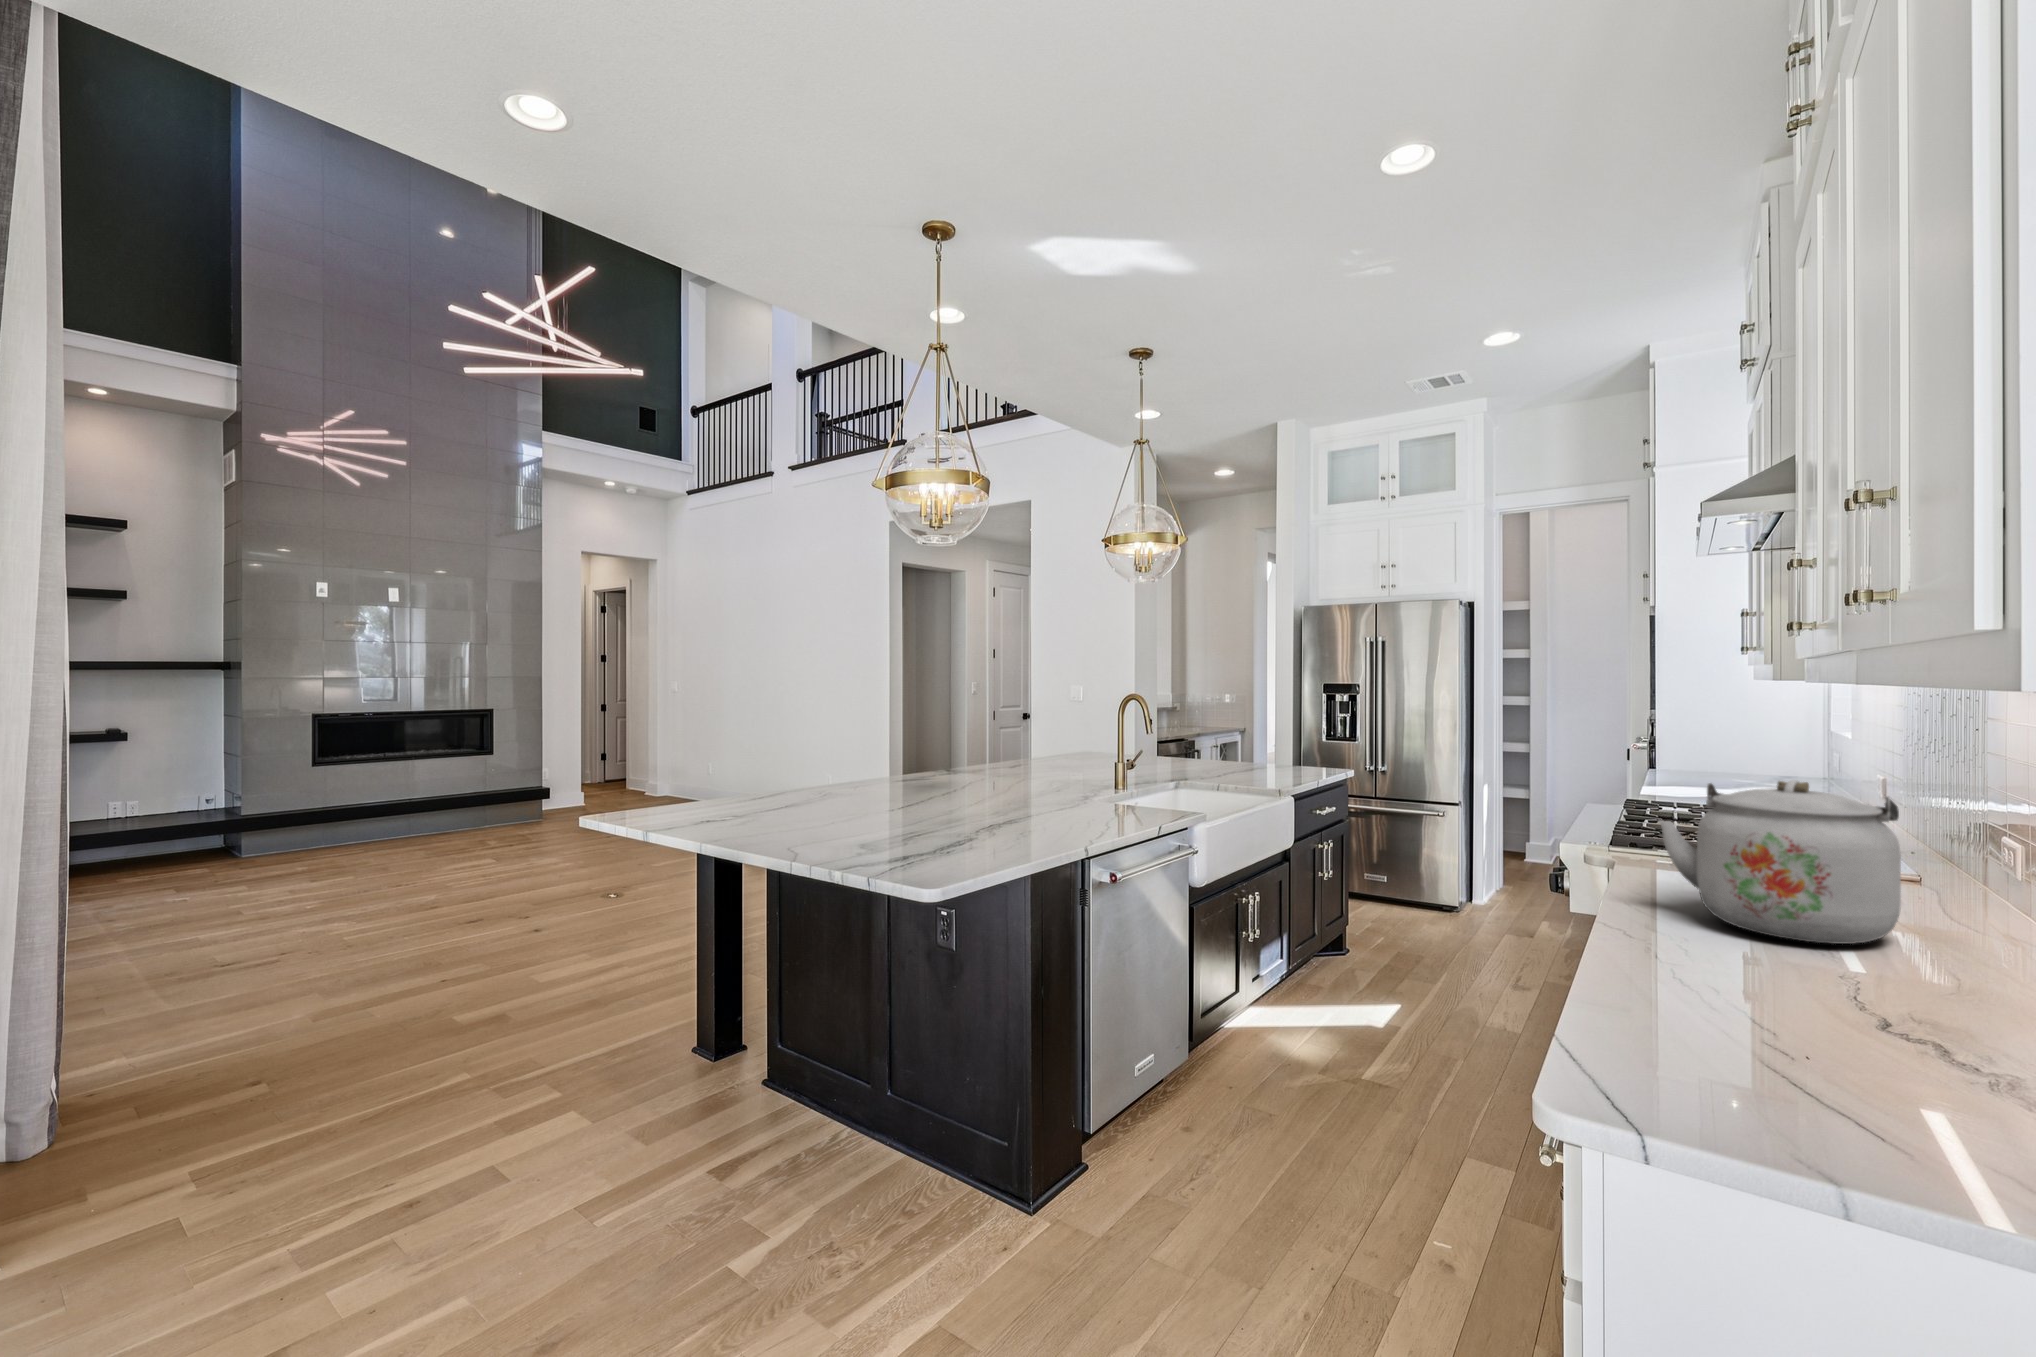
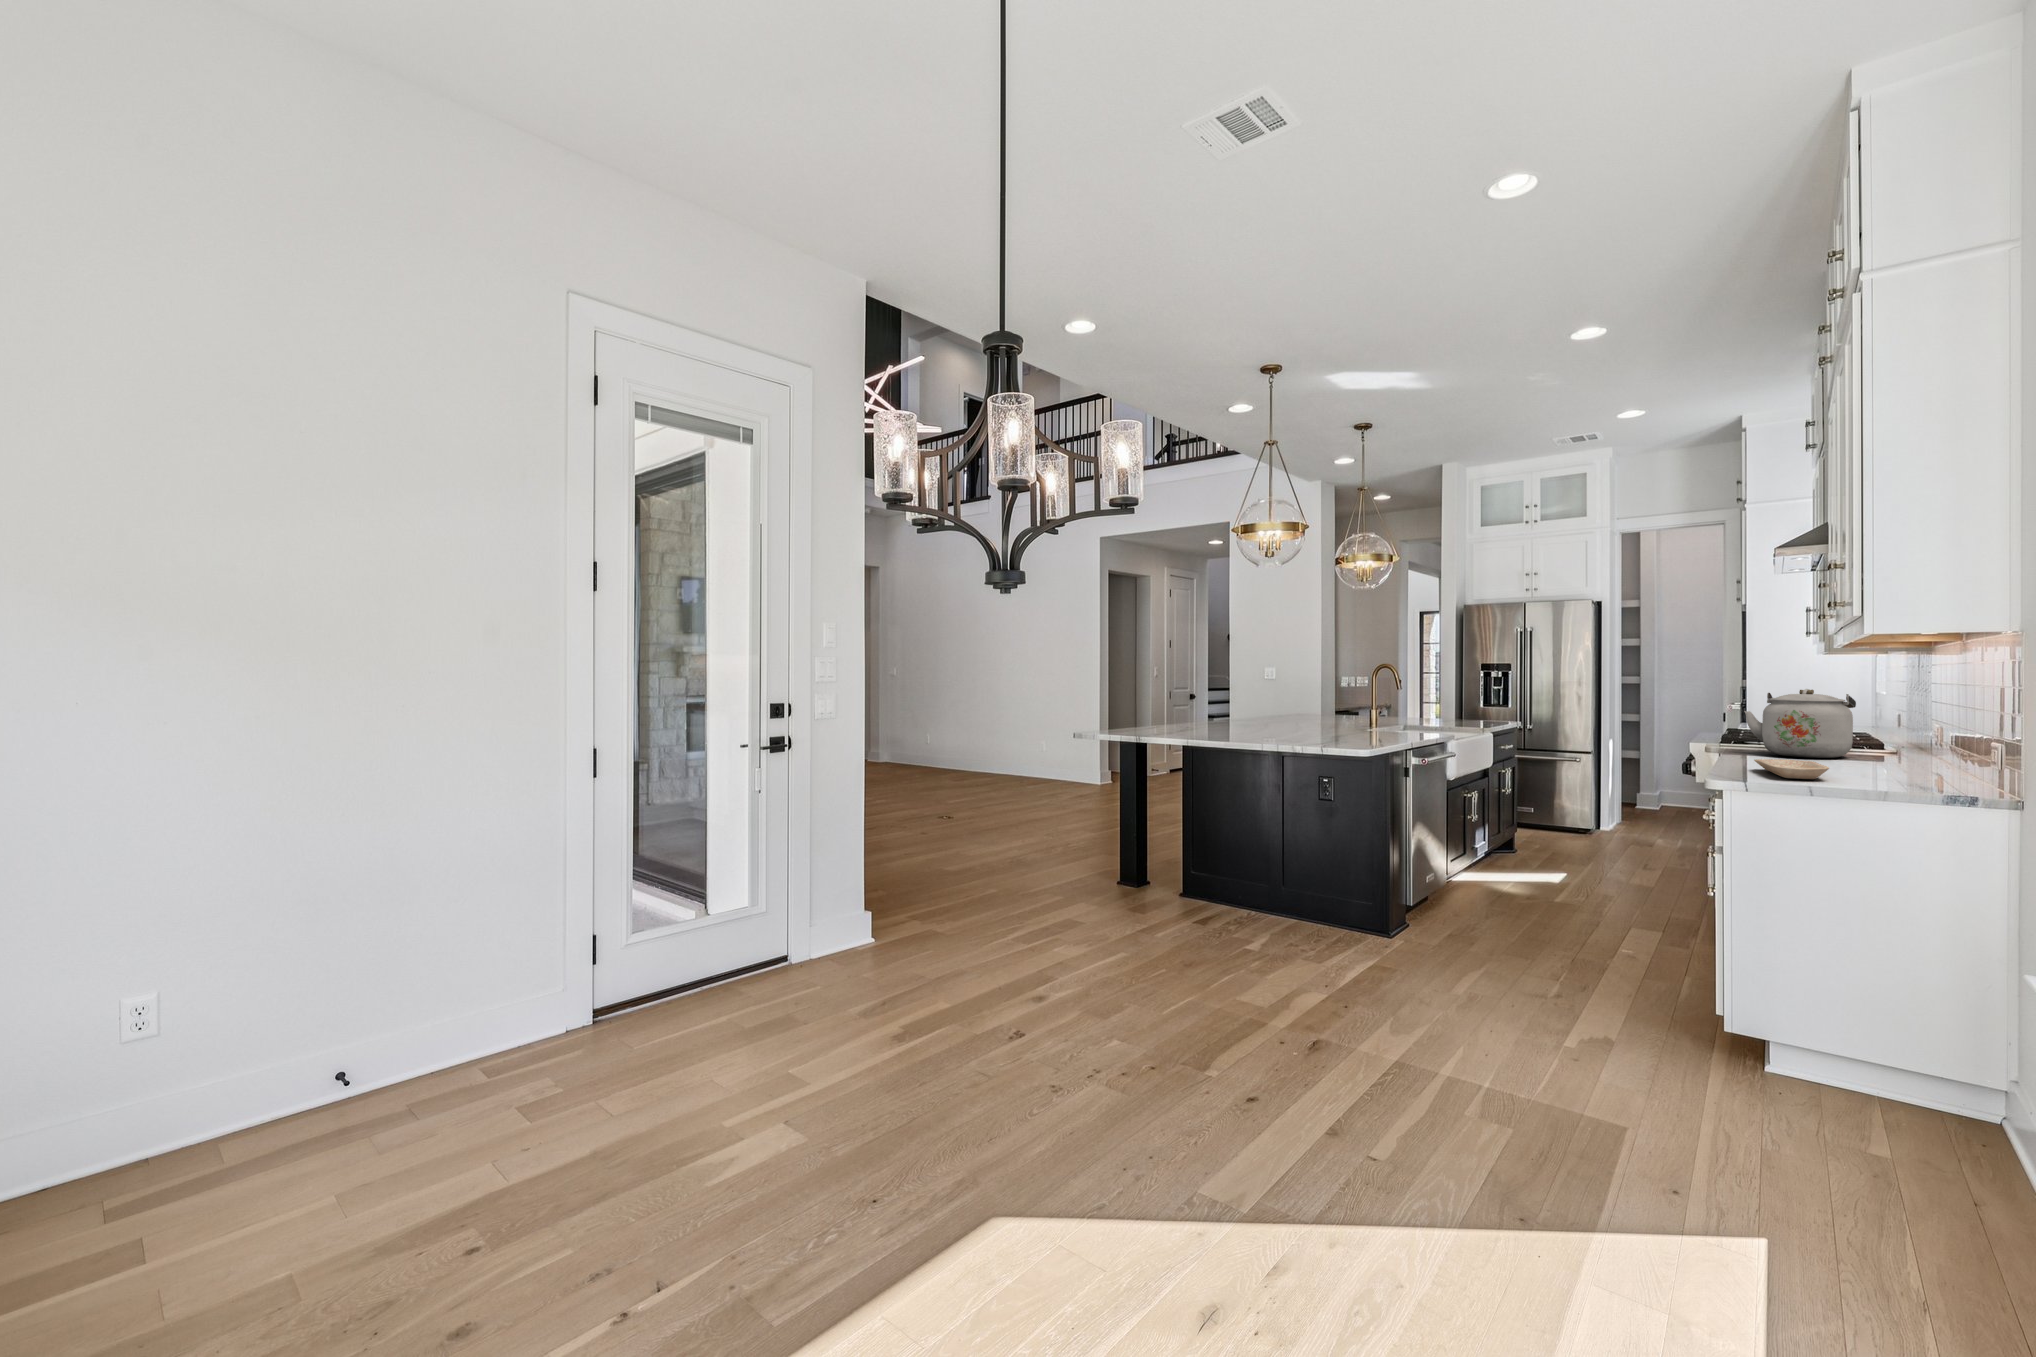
tray: none [1686,993,1929,1131] -> present [1754,759,1829,779]

